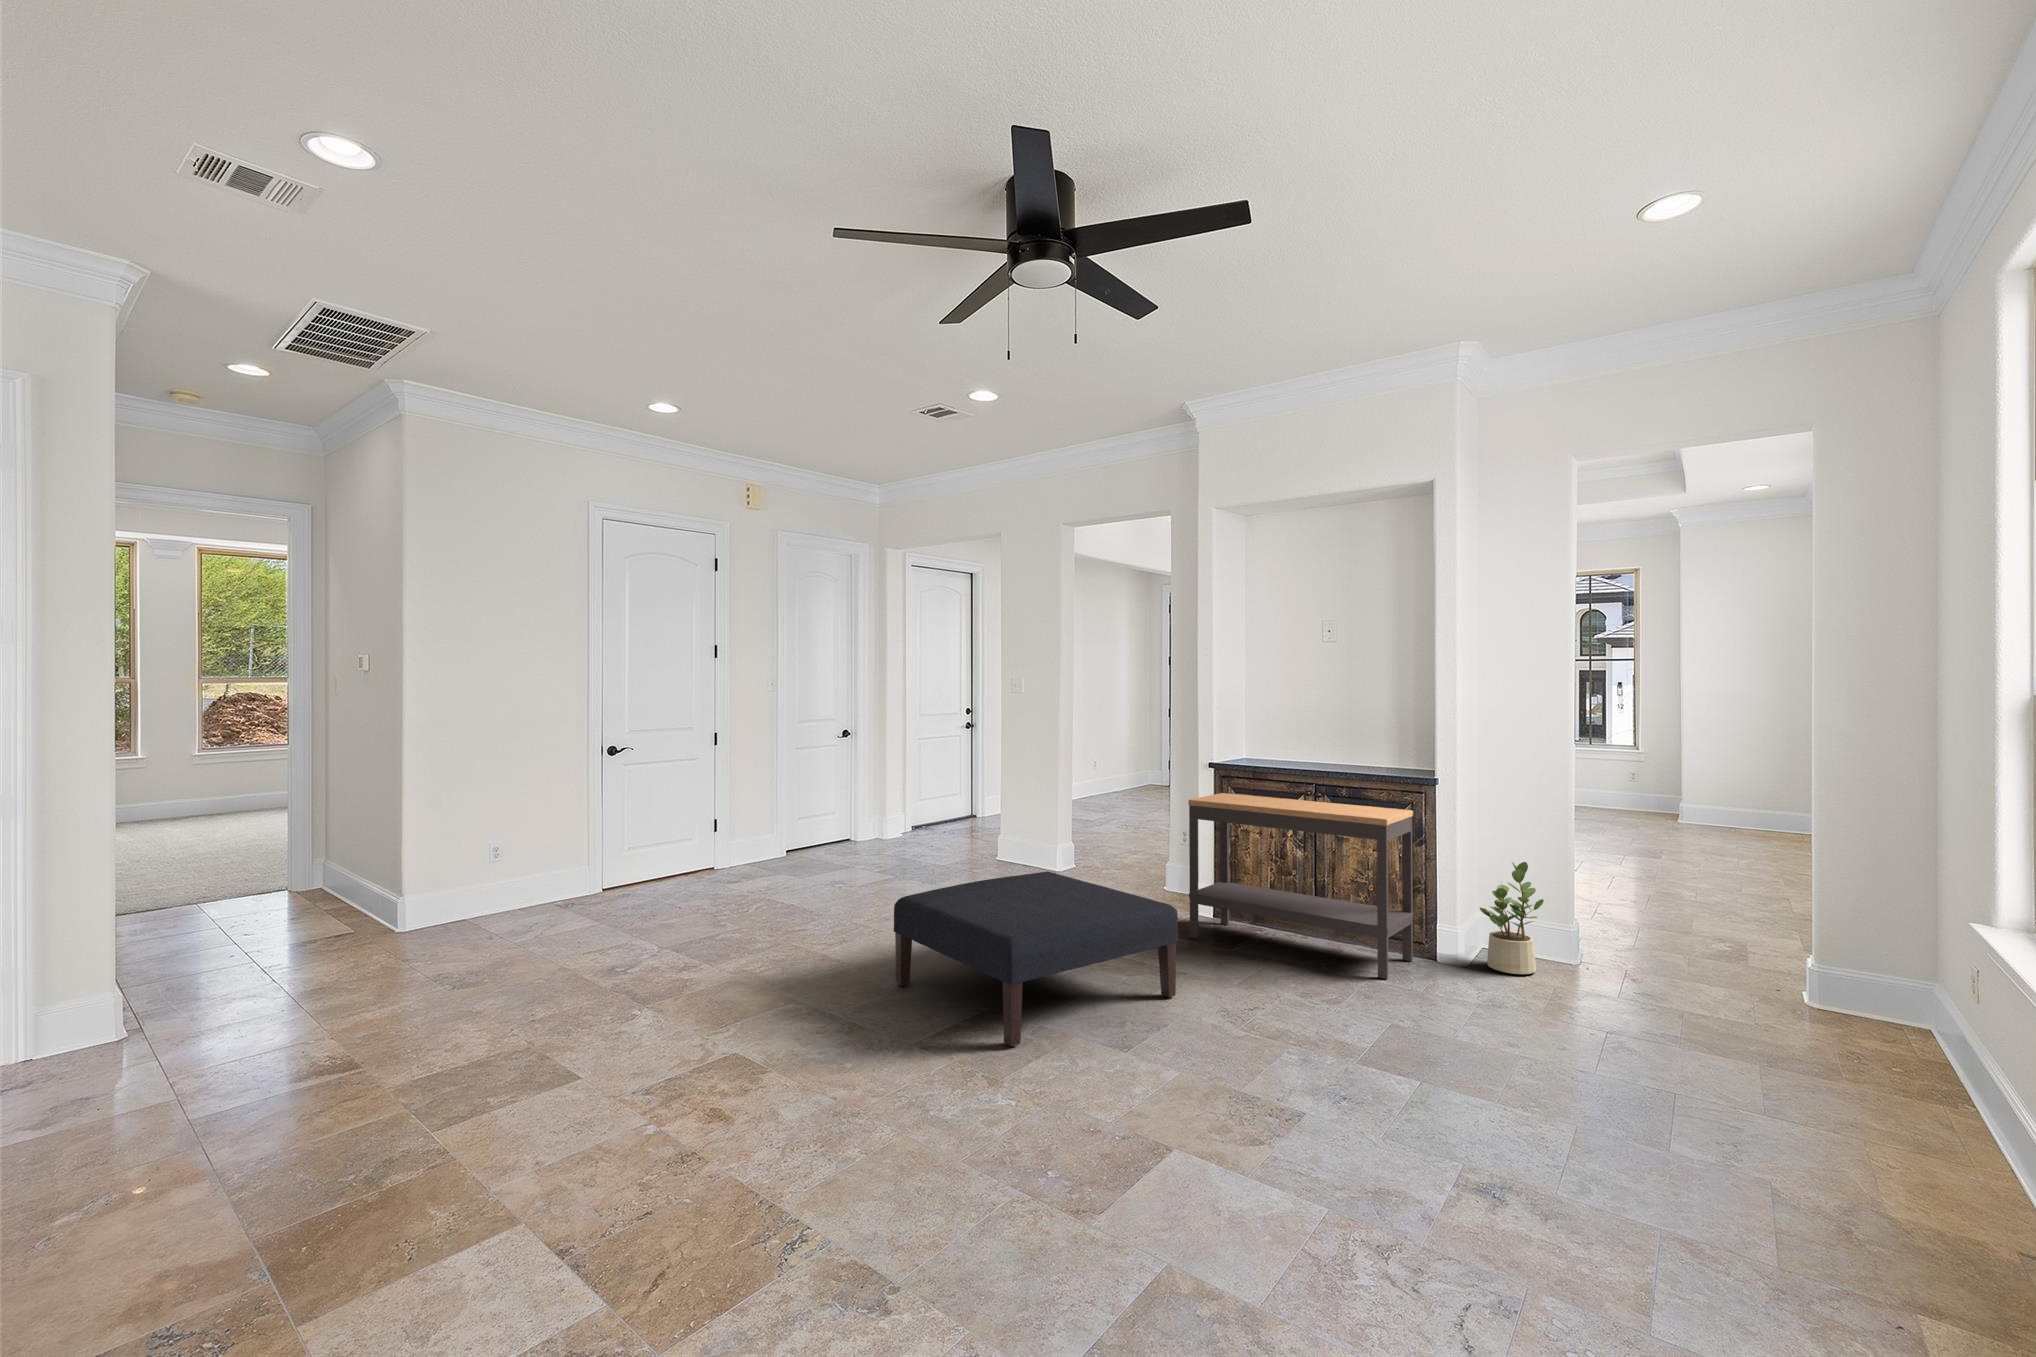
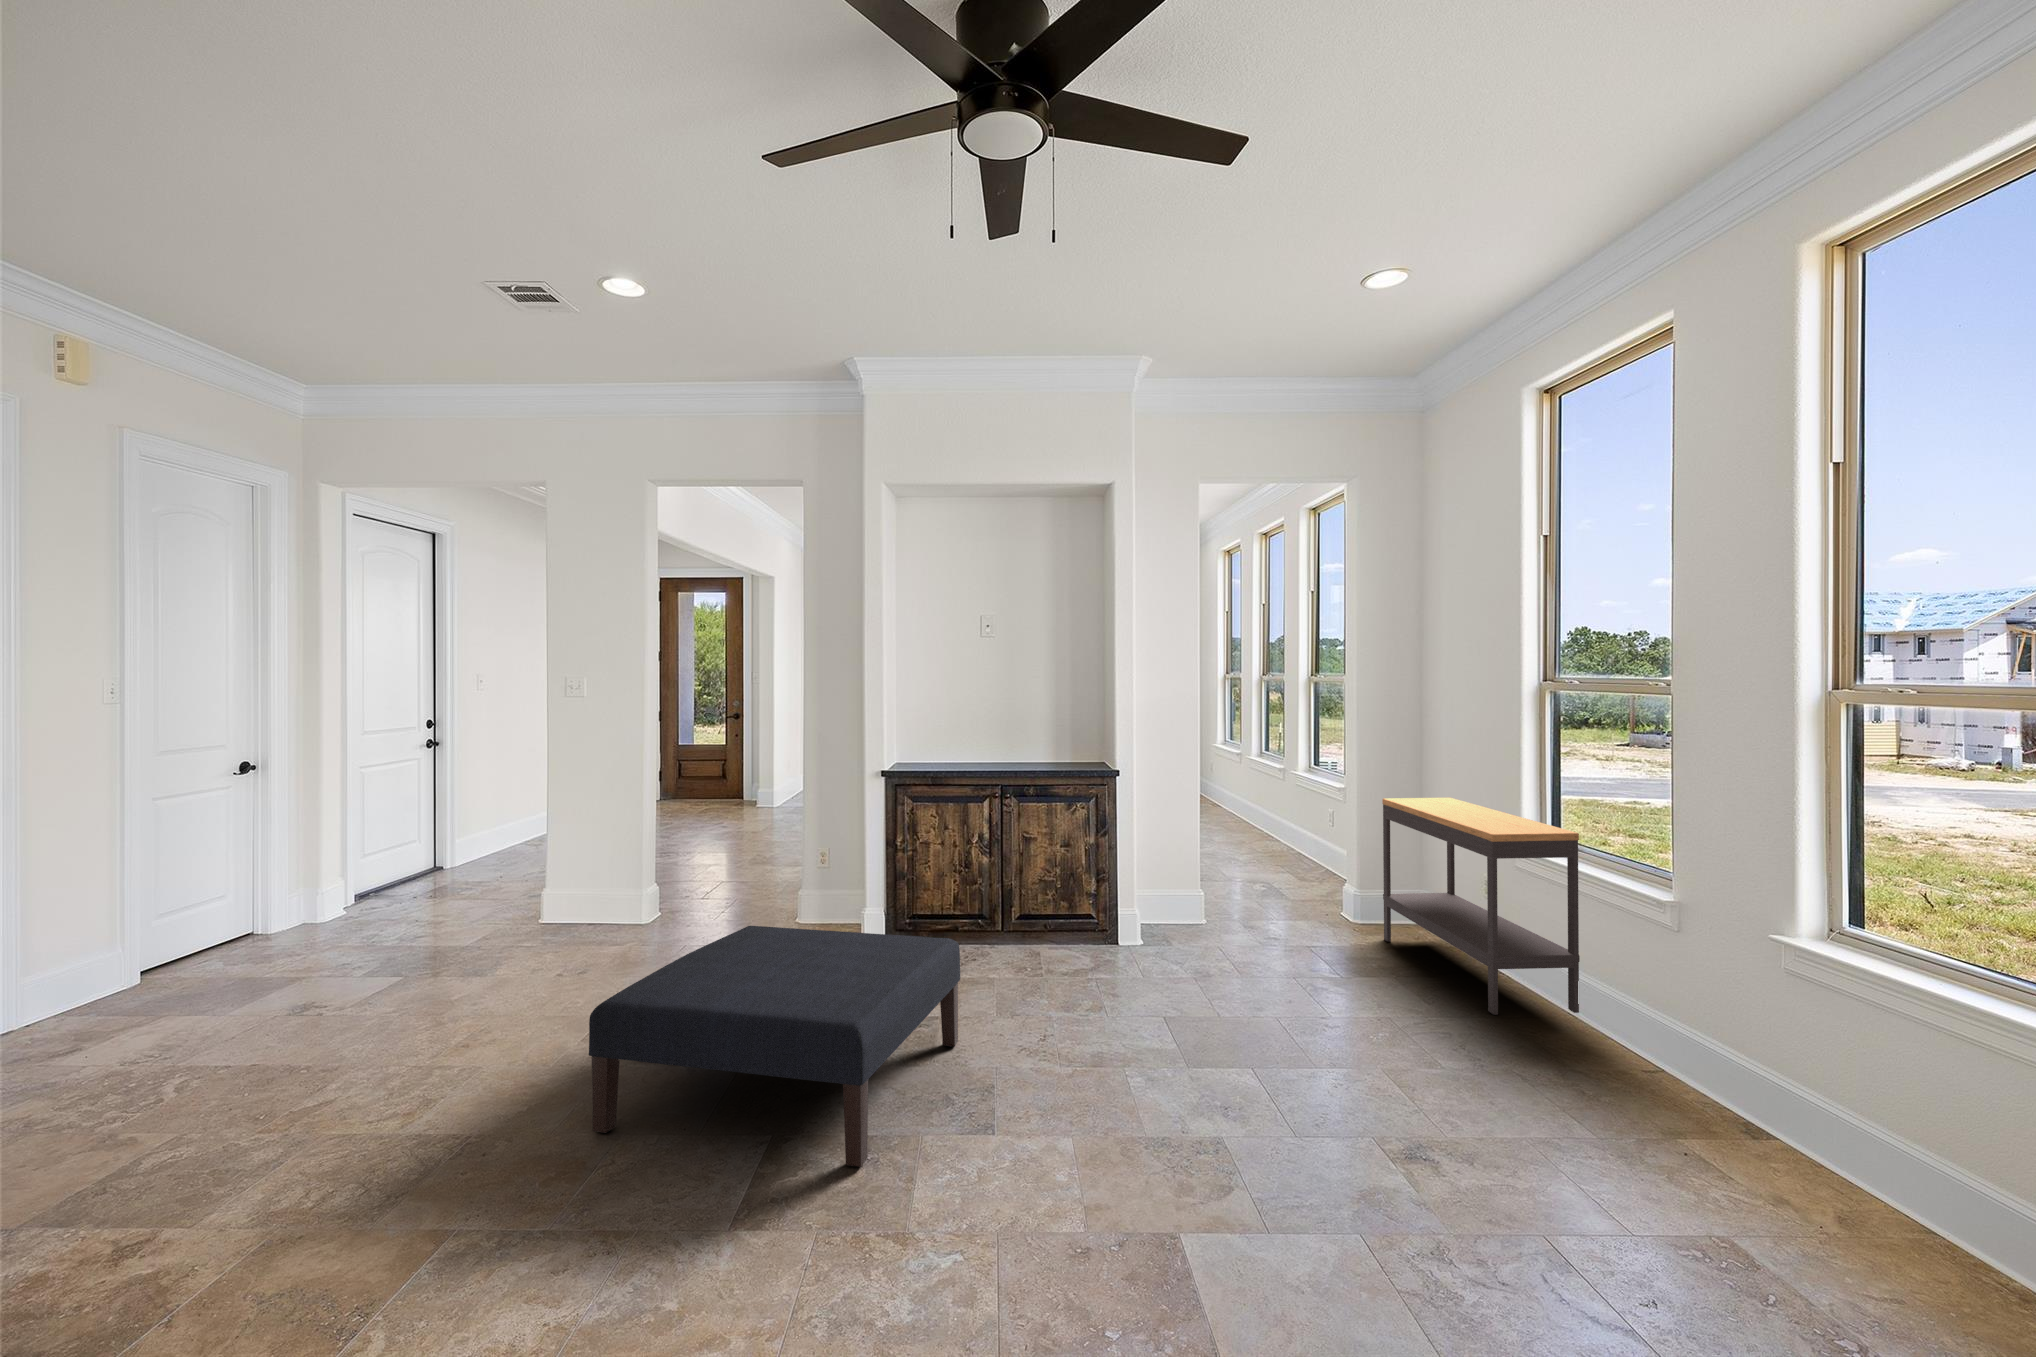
console table: present [1188,793,1413,979] -> present [1382,798,1580,1015]
potted plant: present [1480,862,1544,974] -> none [1147,840,1200,943]

